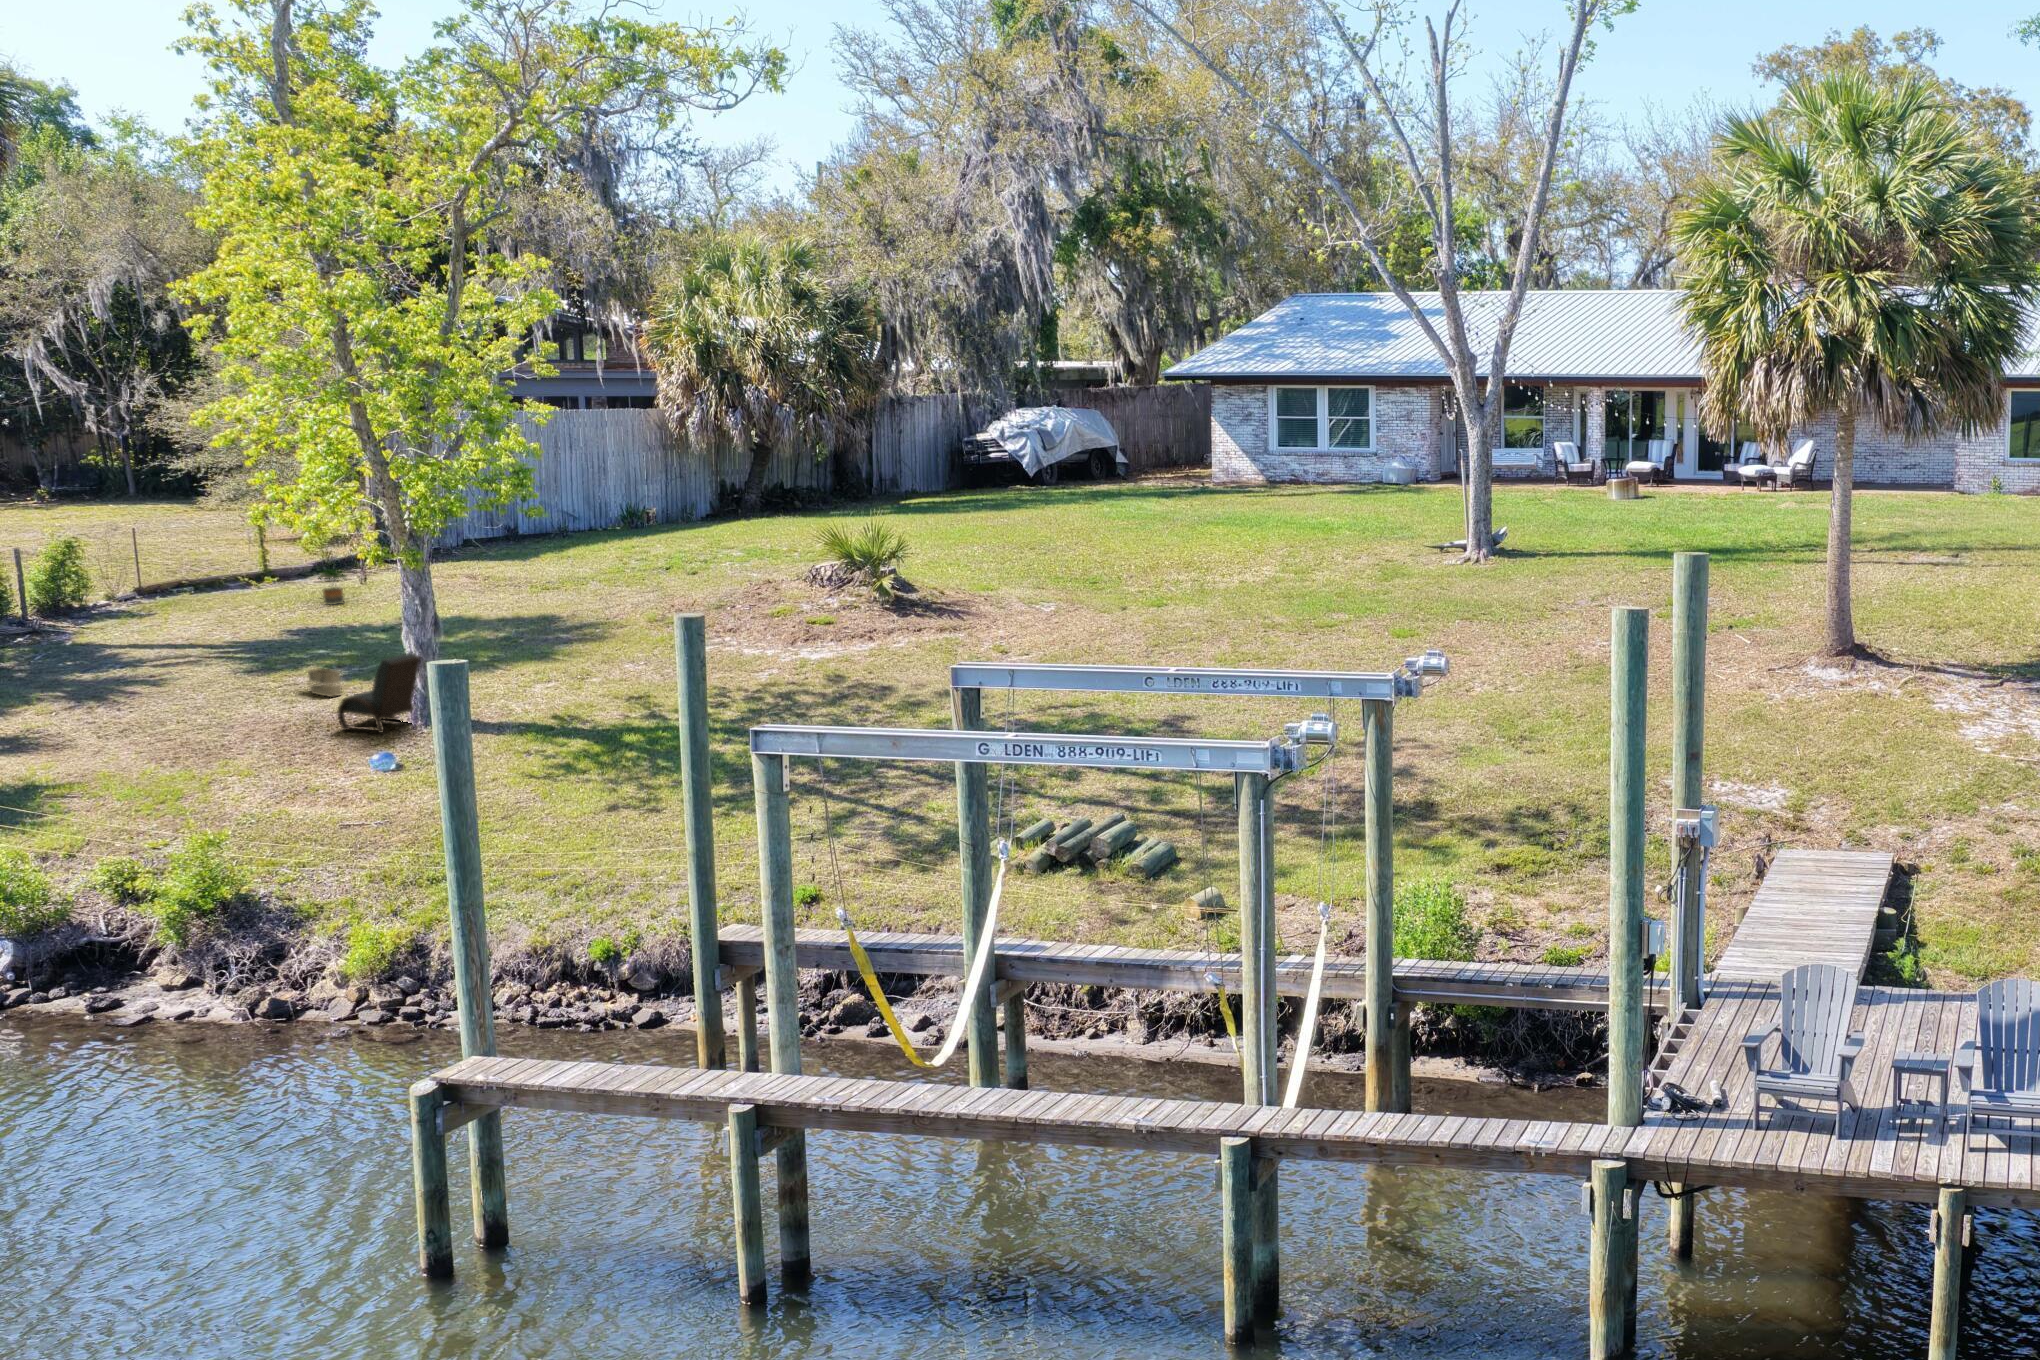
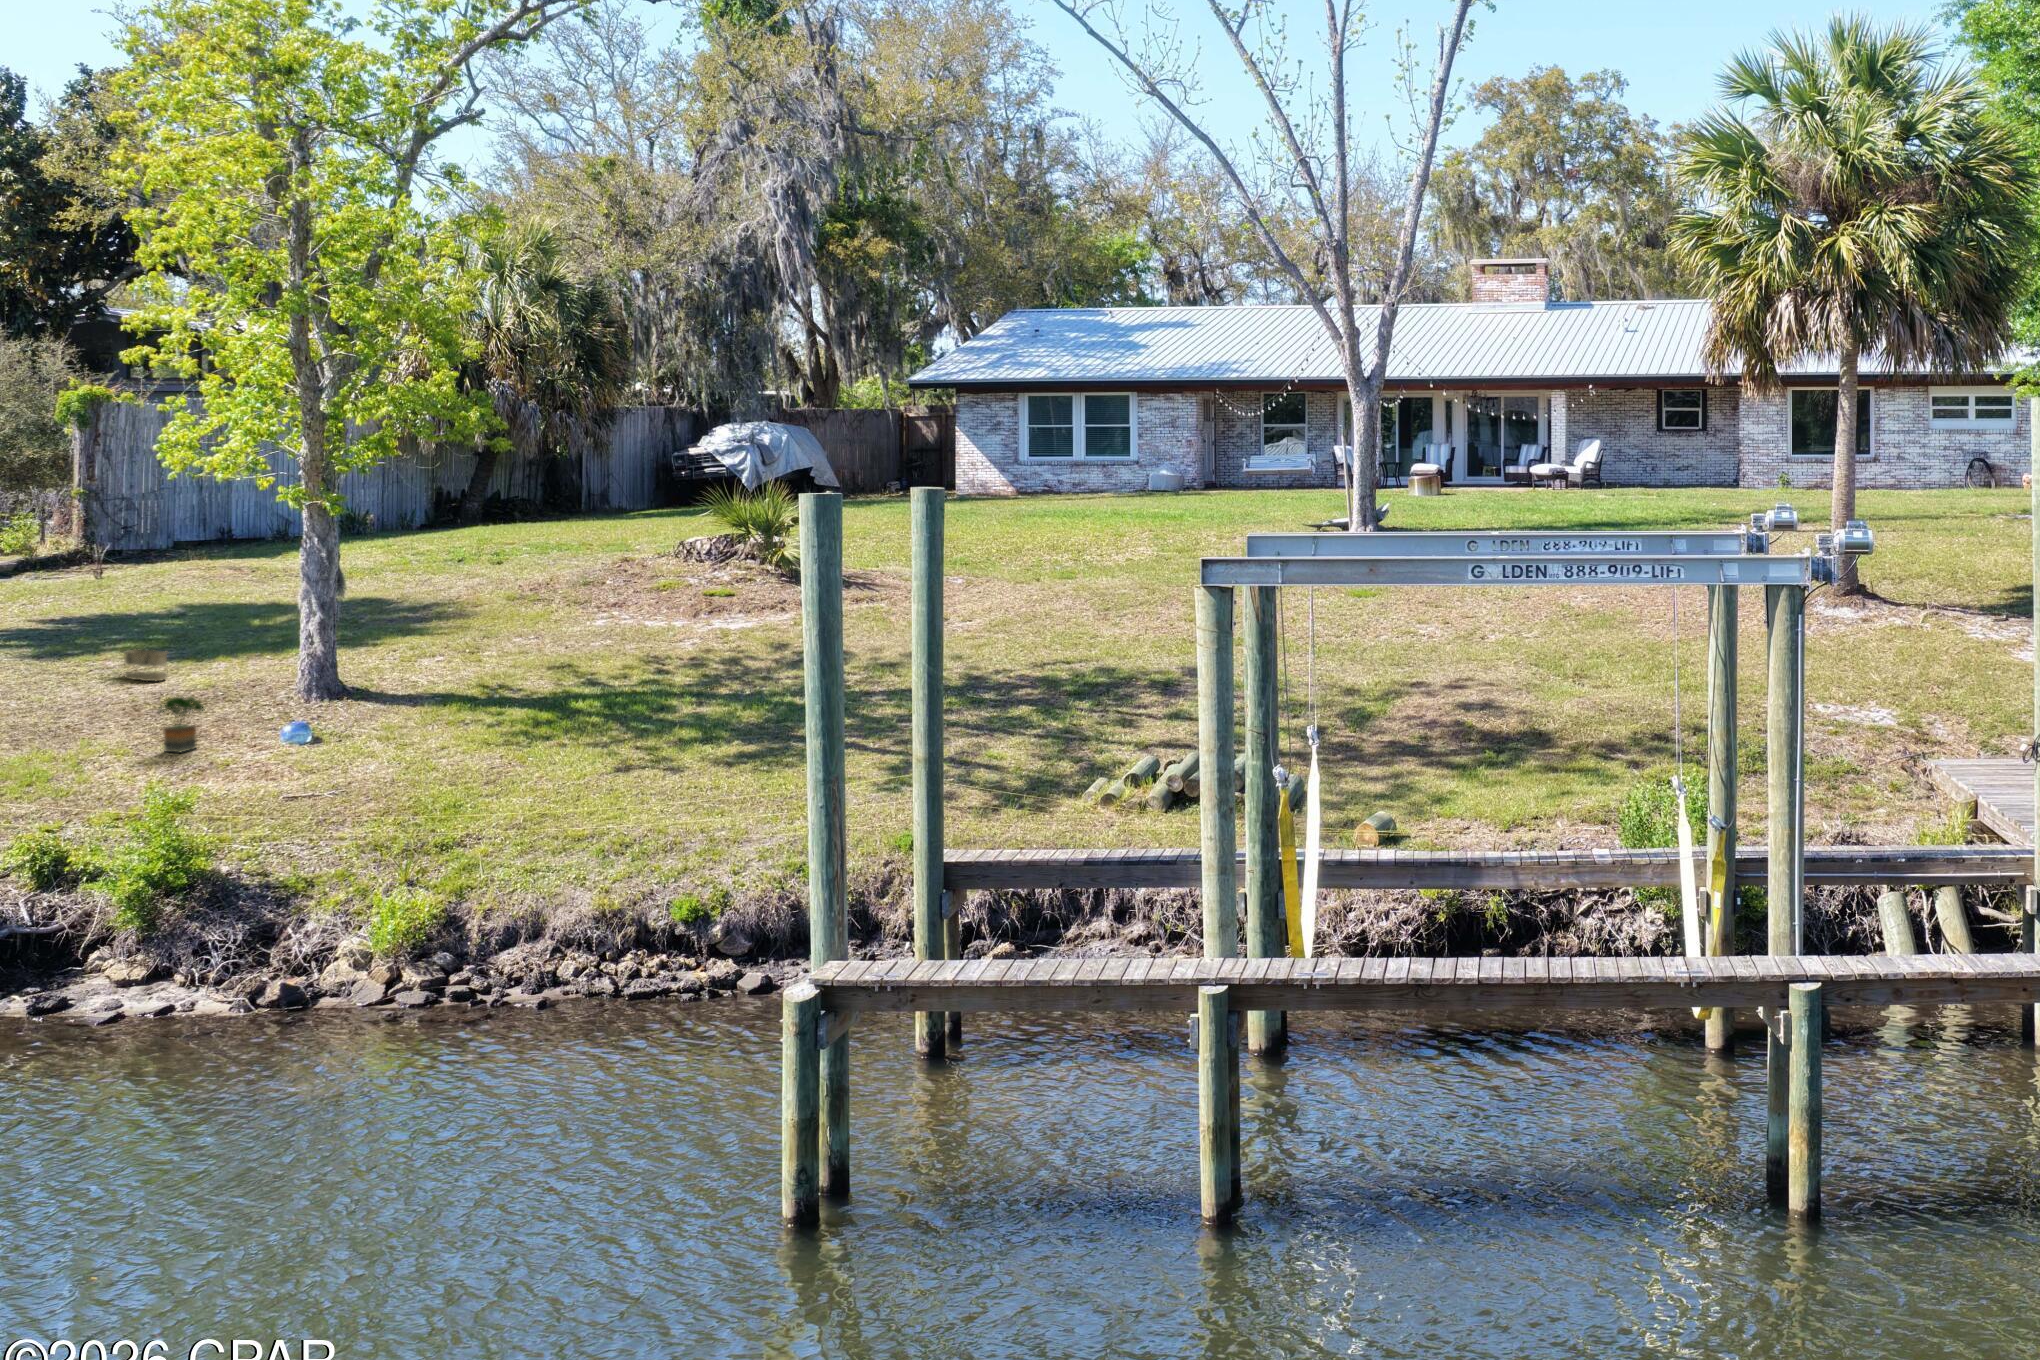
potted tree: present [318,569,346,605] -> present [160,697,206,753]
lounge chair: present [338,652,421,733] -> none [195,622,303,714]

